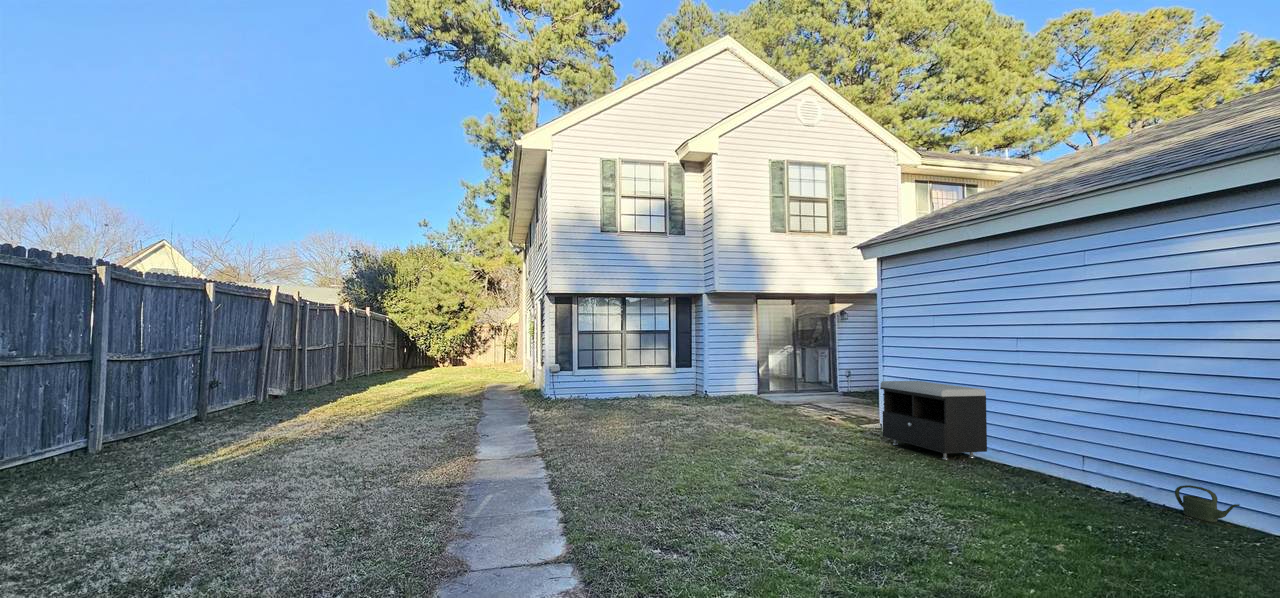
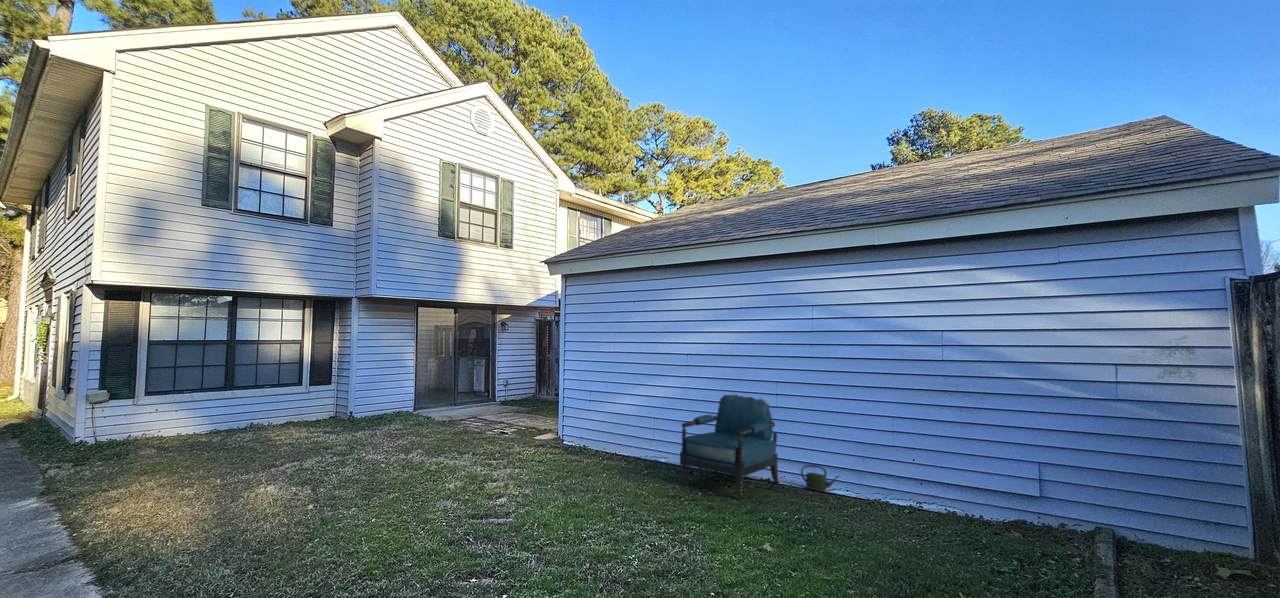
storage bench: present [880,381,987,460] -> none [569,391,658,465]
chair: none [989,381,1146,507] -> present [680,395,779,500]

